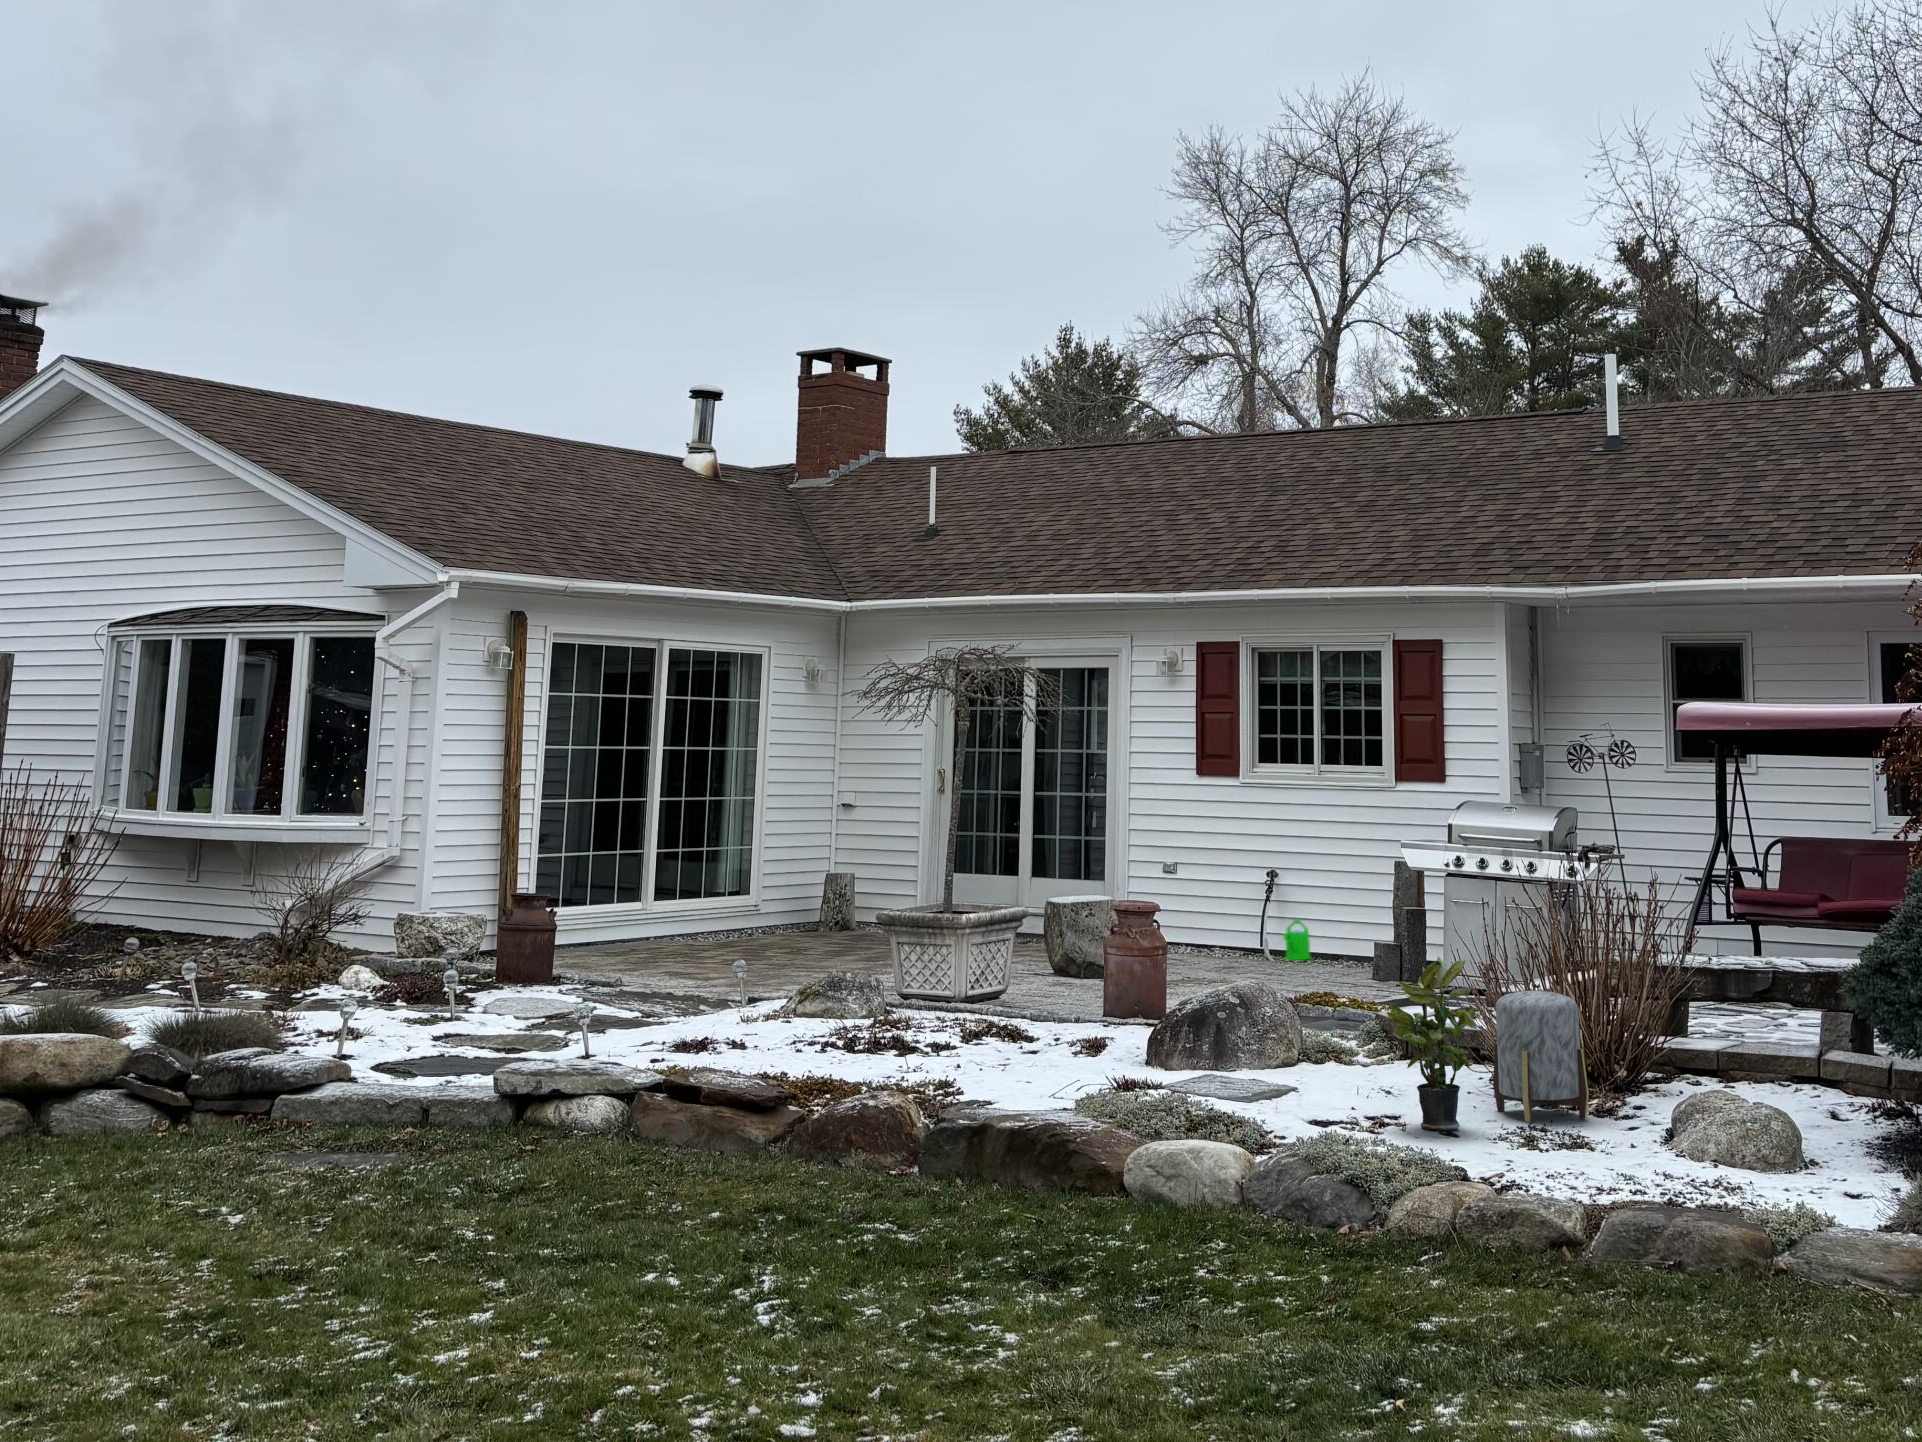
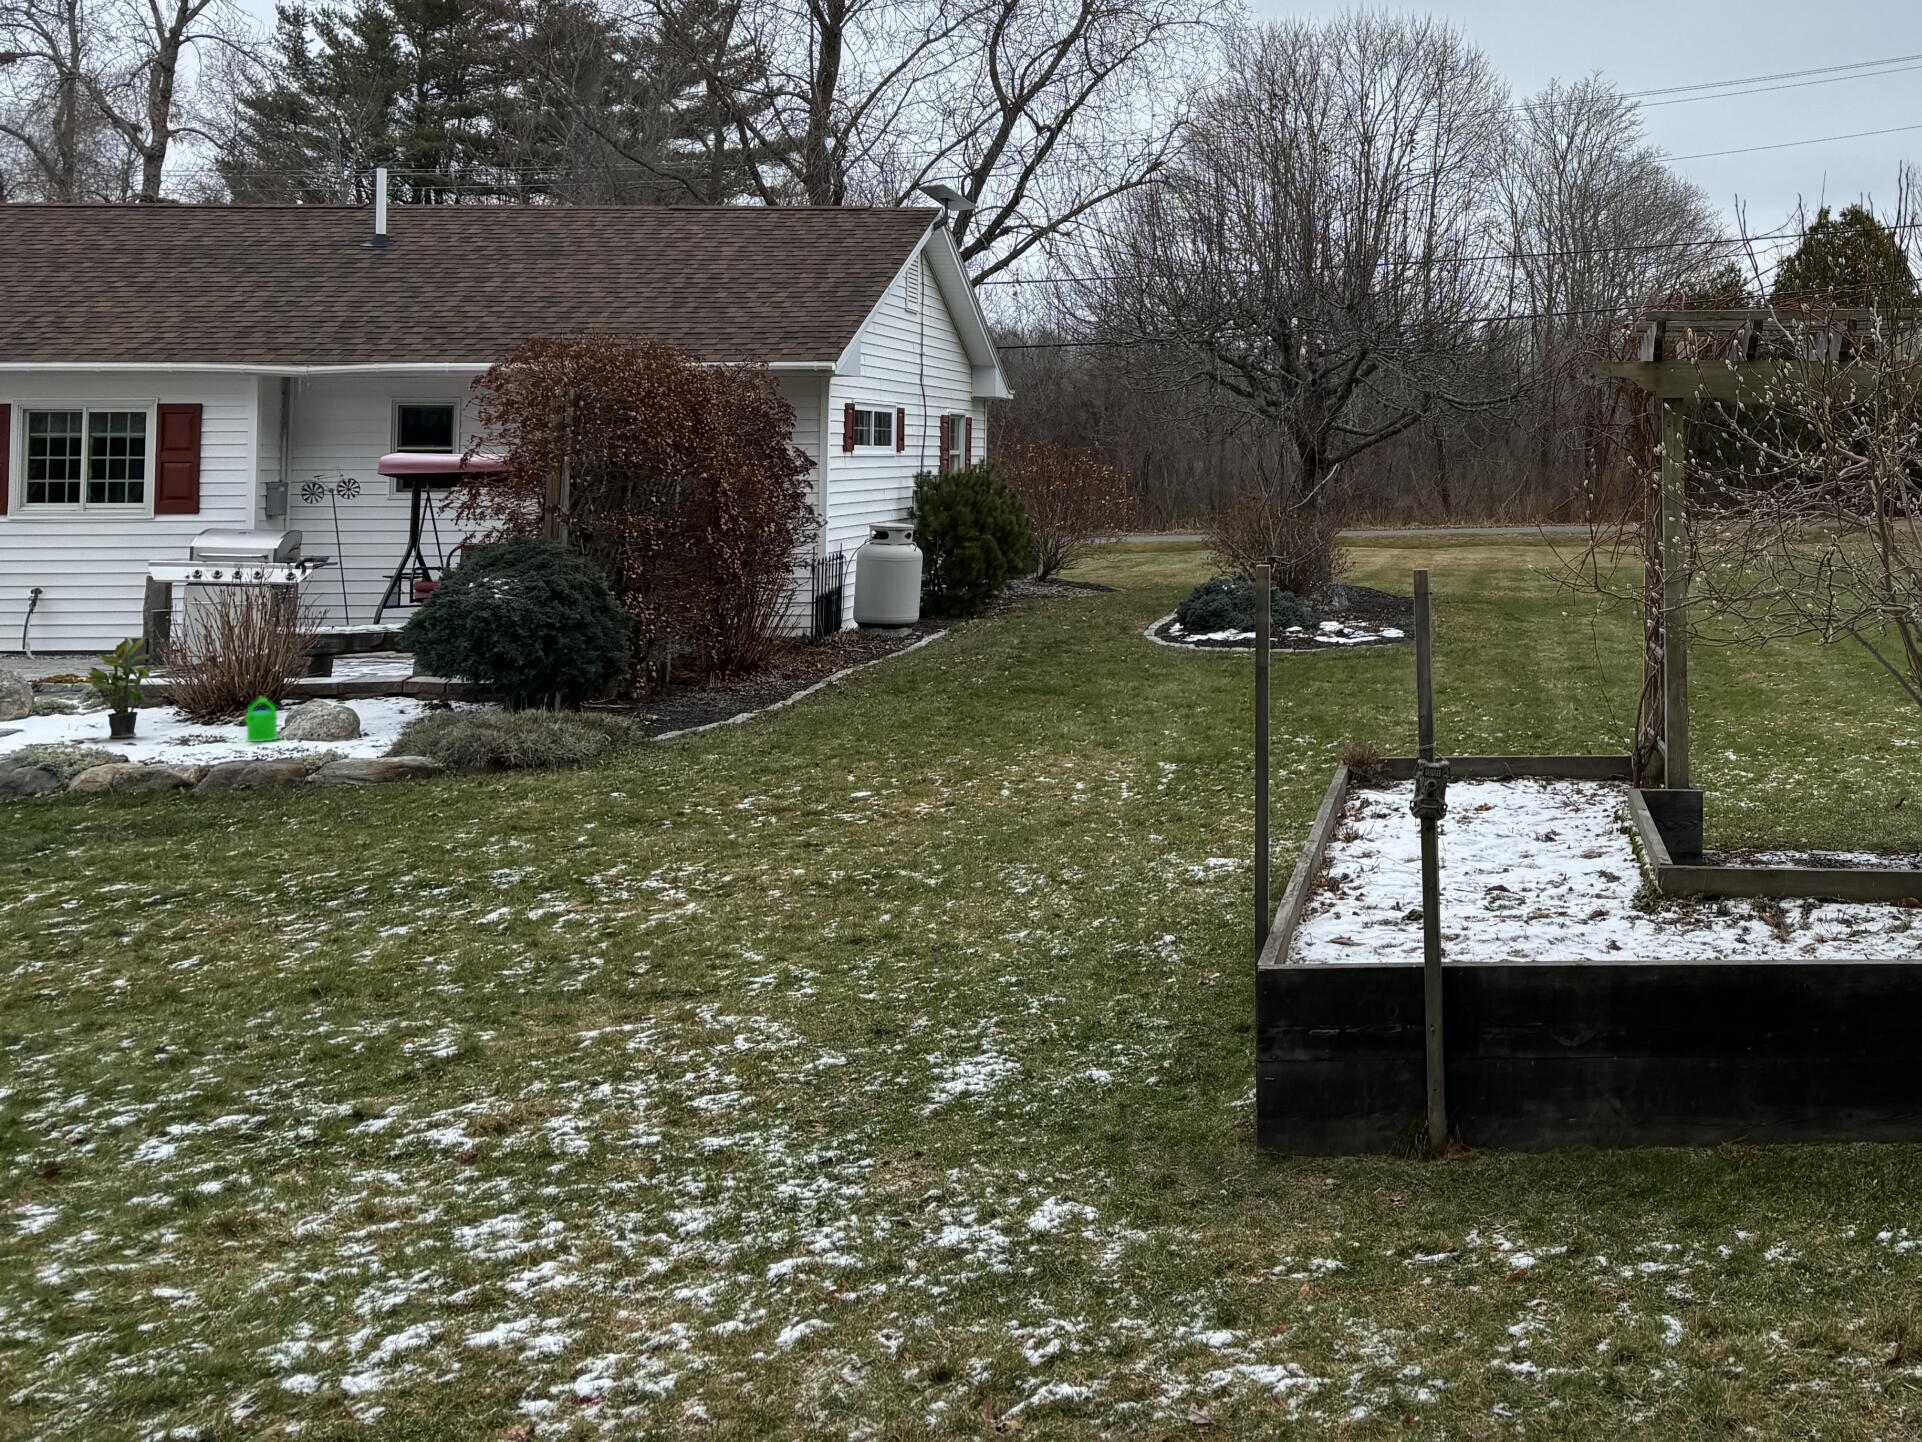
watering can: present [1284,919,1311,960] -> present [246,698,277,742]
stool: present [1493,991,1589,1122] -> none [167,655,230,731]

